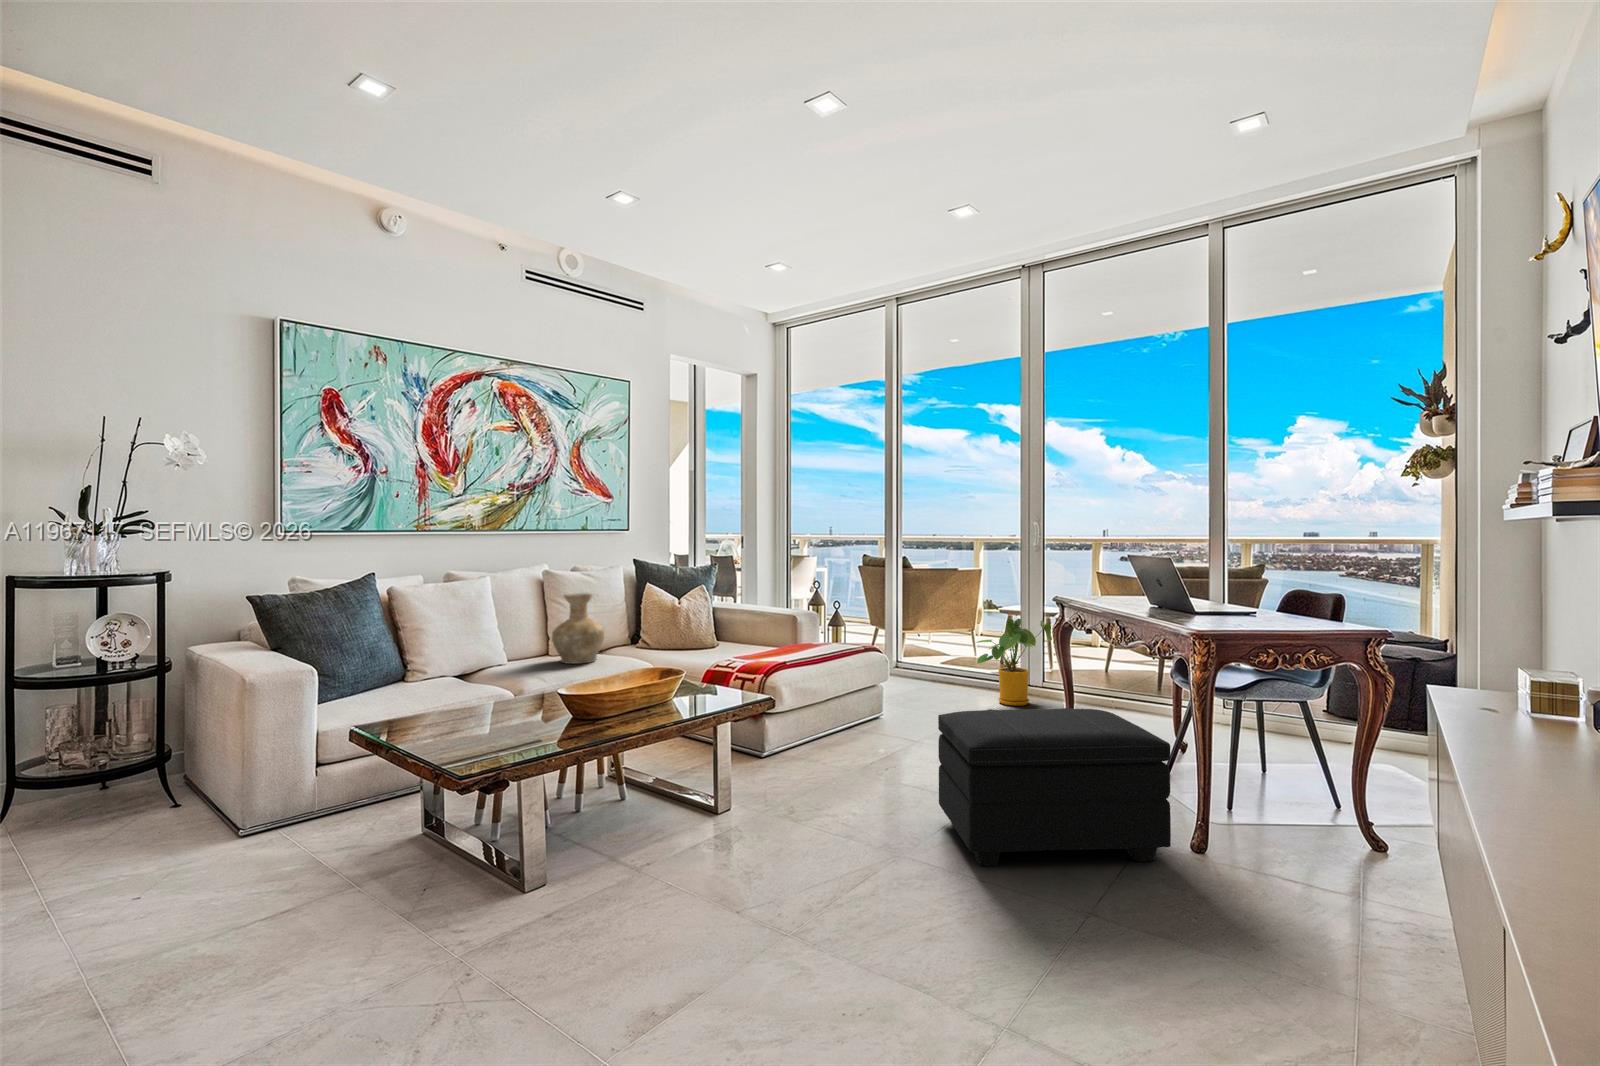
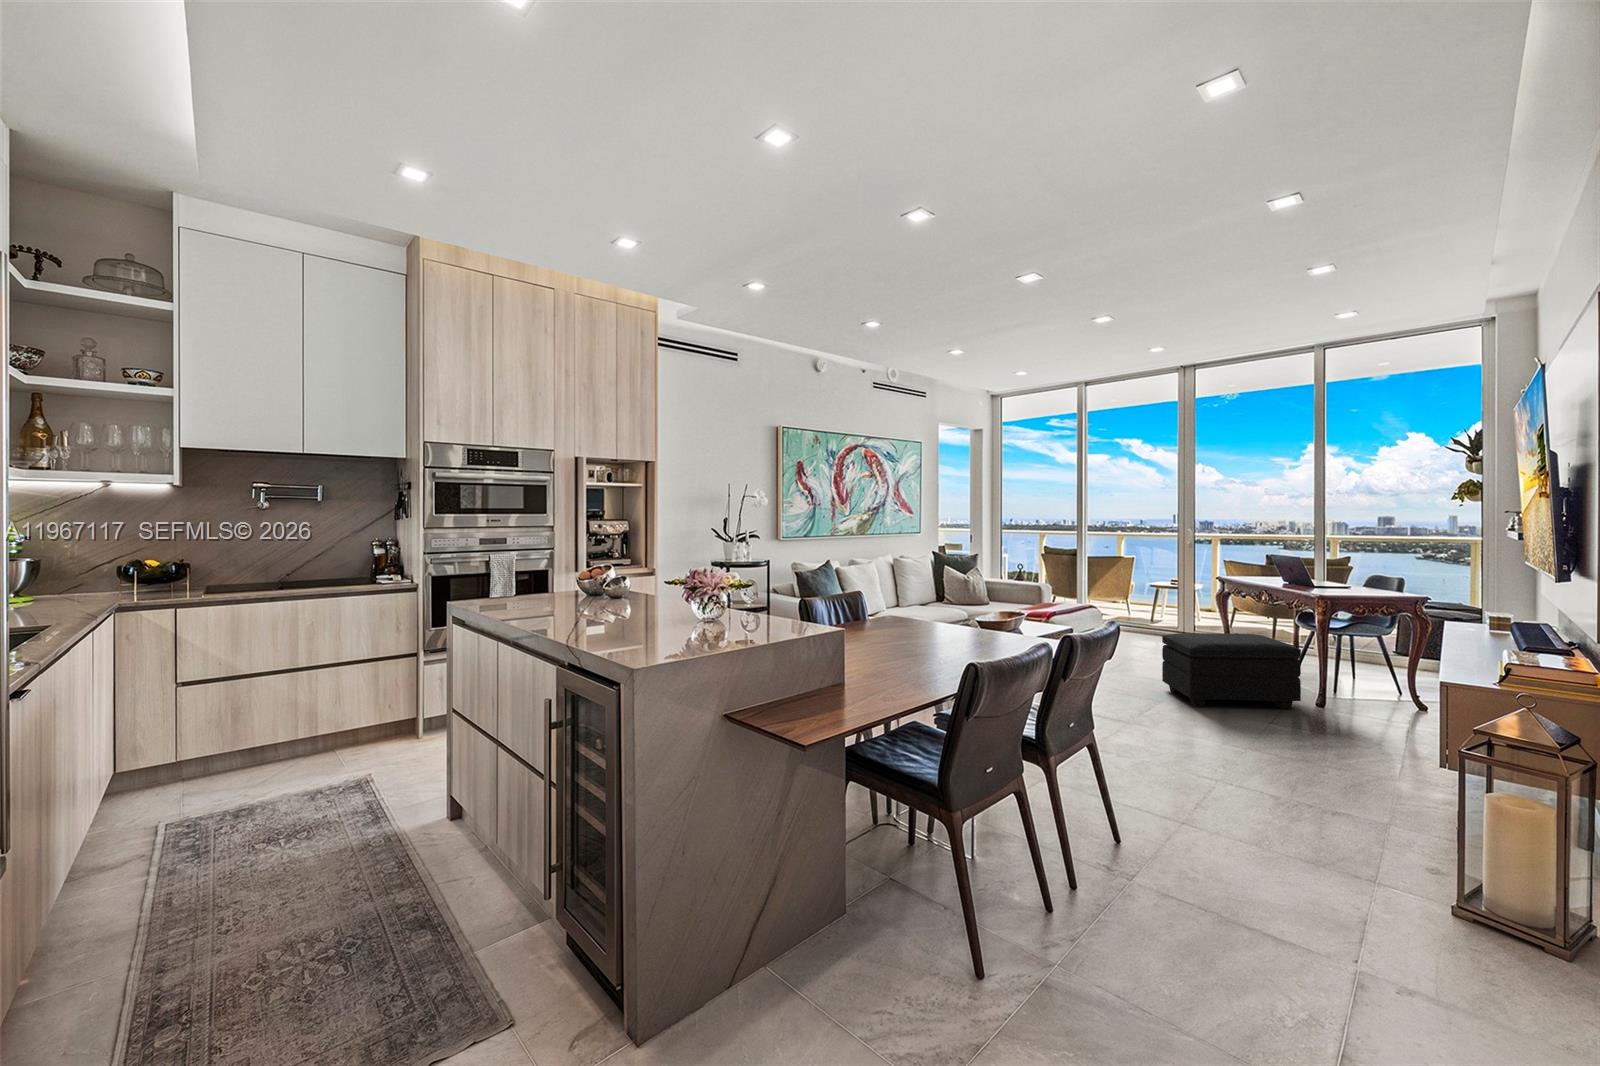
vase: present [552,593,605,664] -> none [909,570,938,609]
house plant: present [976,619,1052,706] -> none [1153,586,1206,640]

